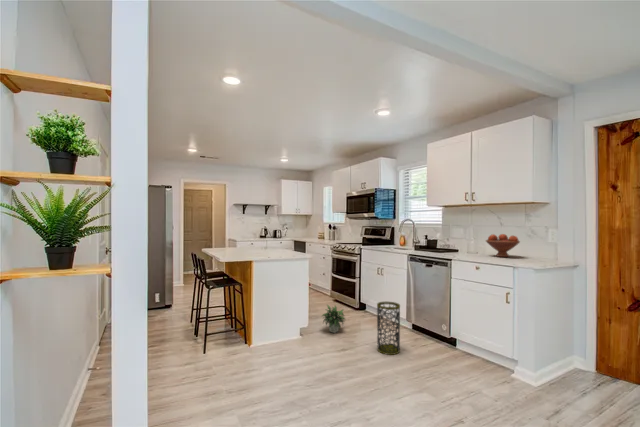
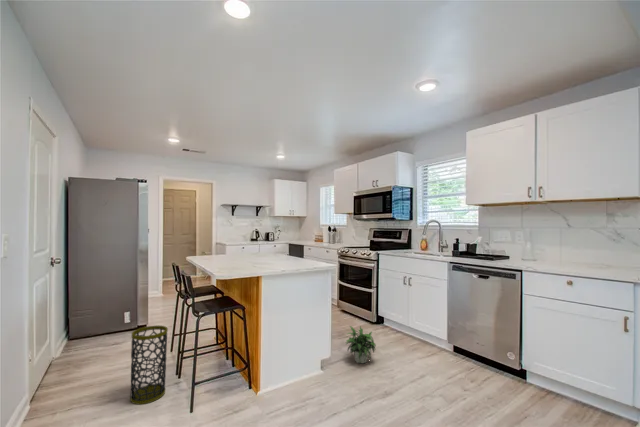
fruit bowl: present [486,234,520,257] -> none [558,237,608,266]
trash can: present [377,302,400,355] -> present [130,326,168,404]

